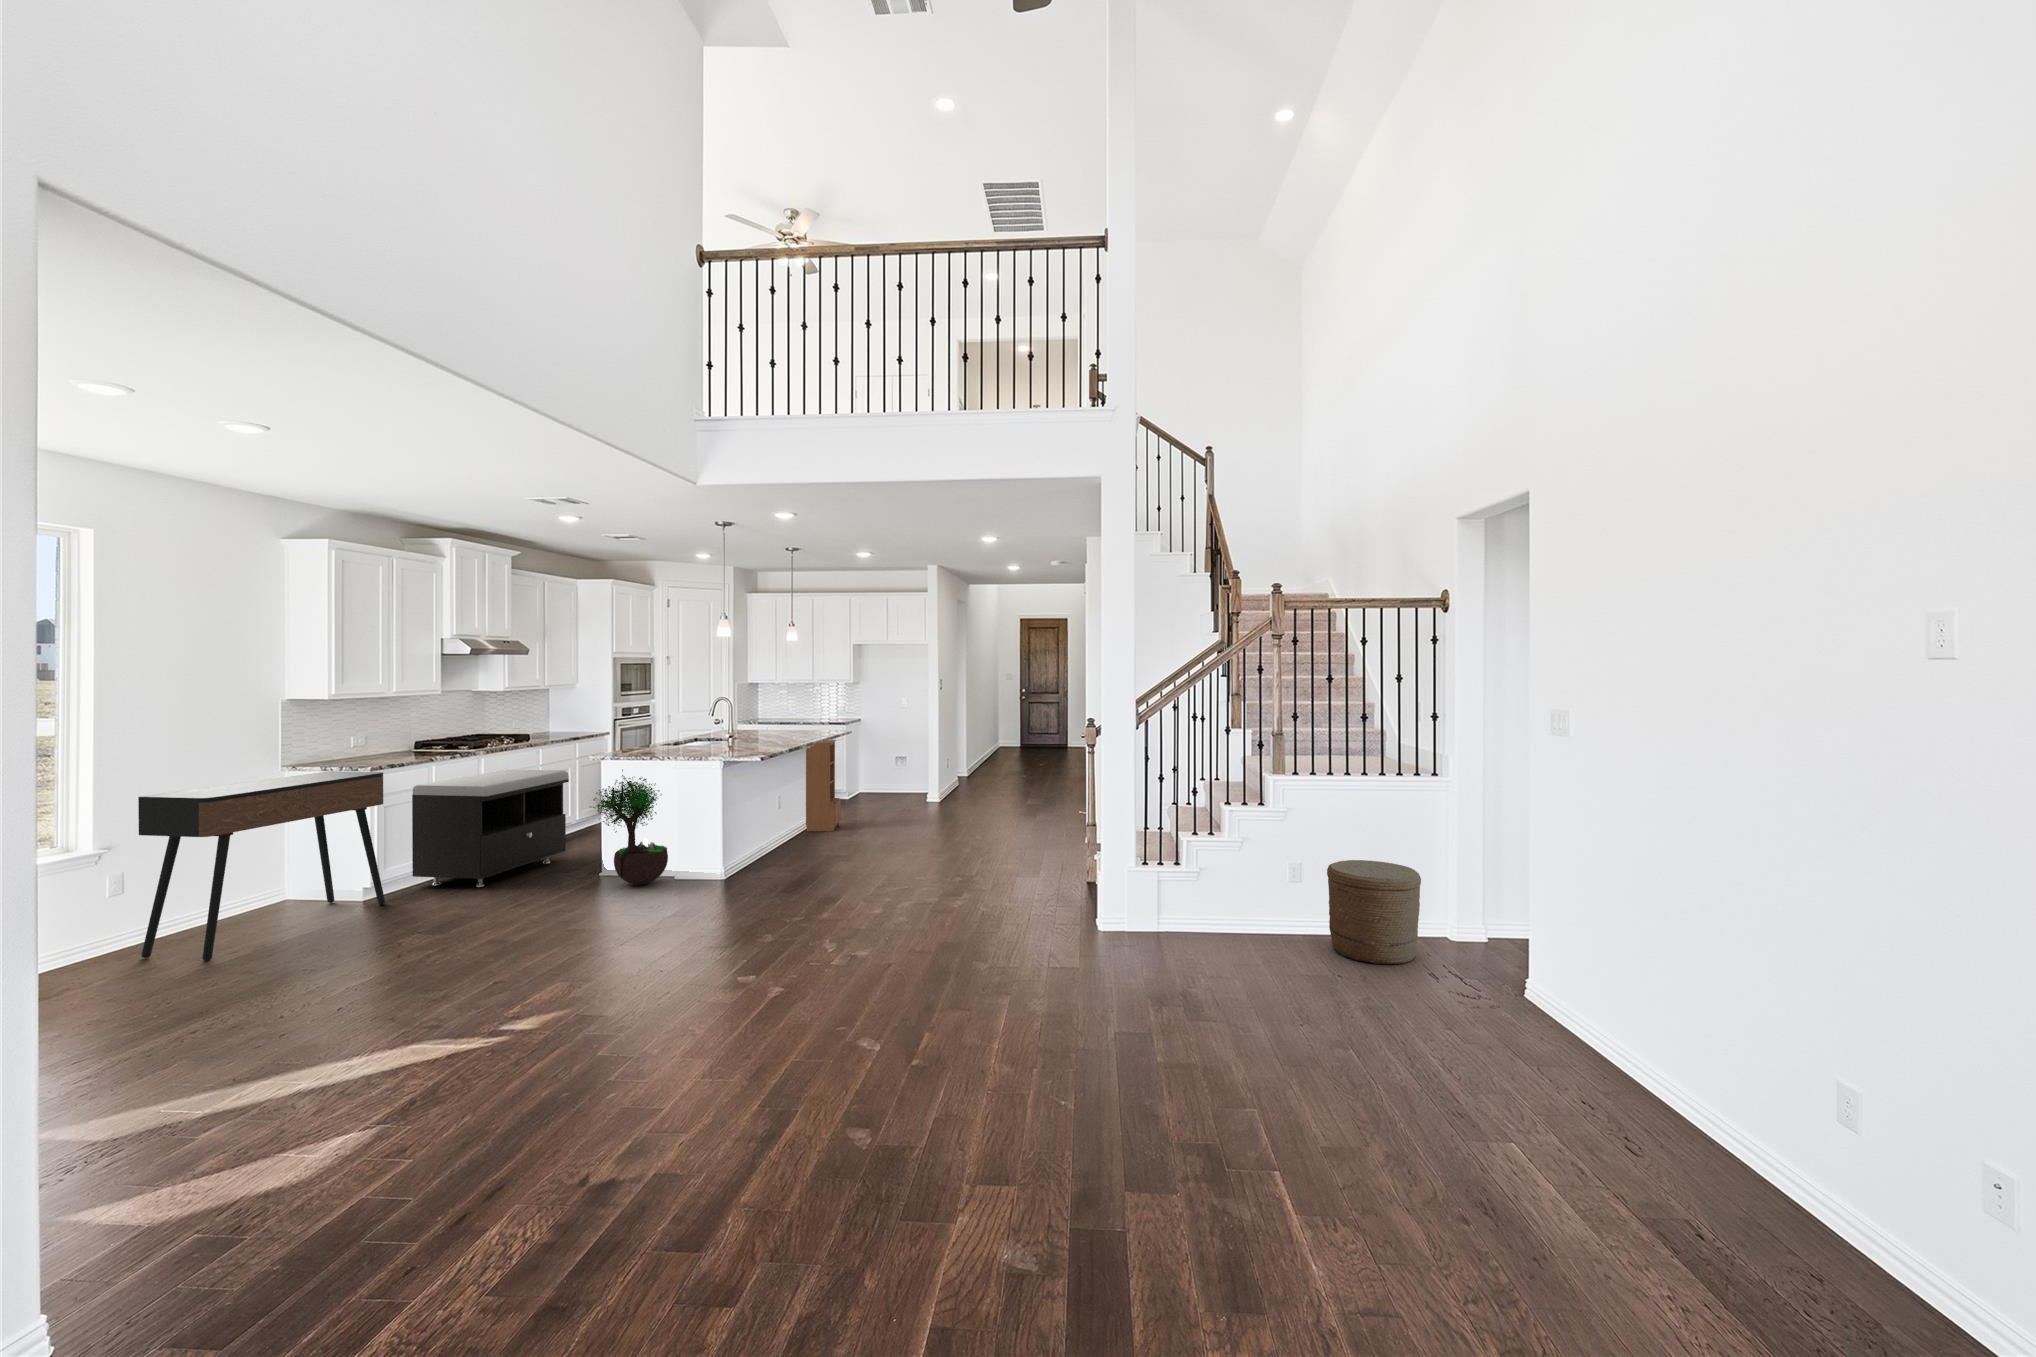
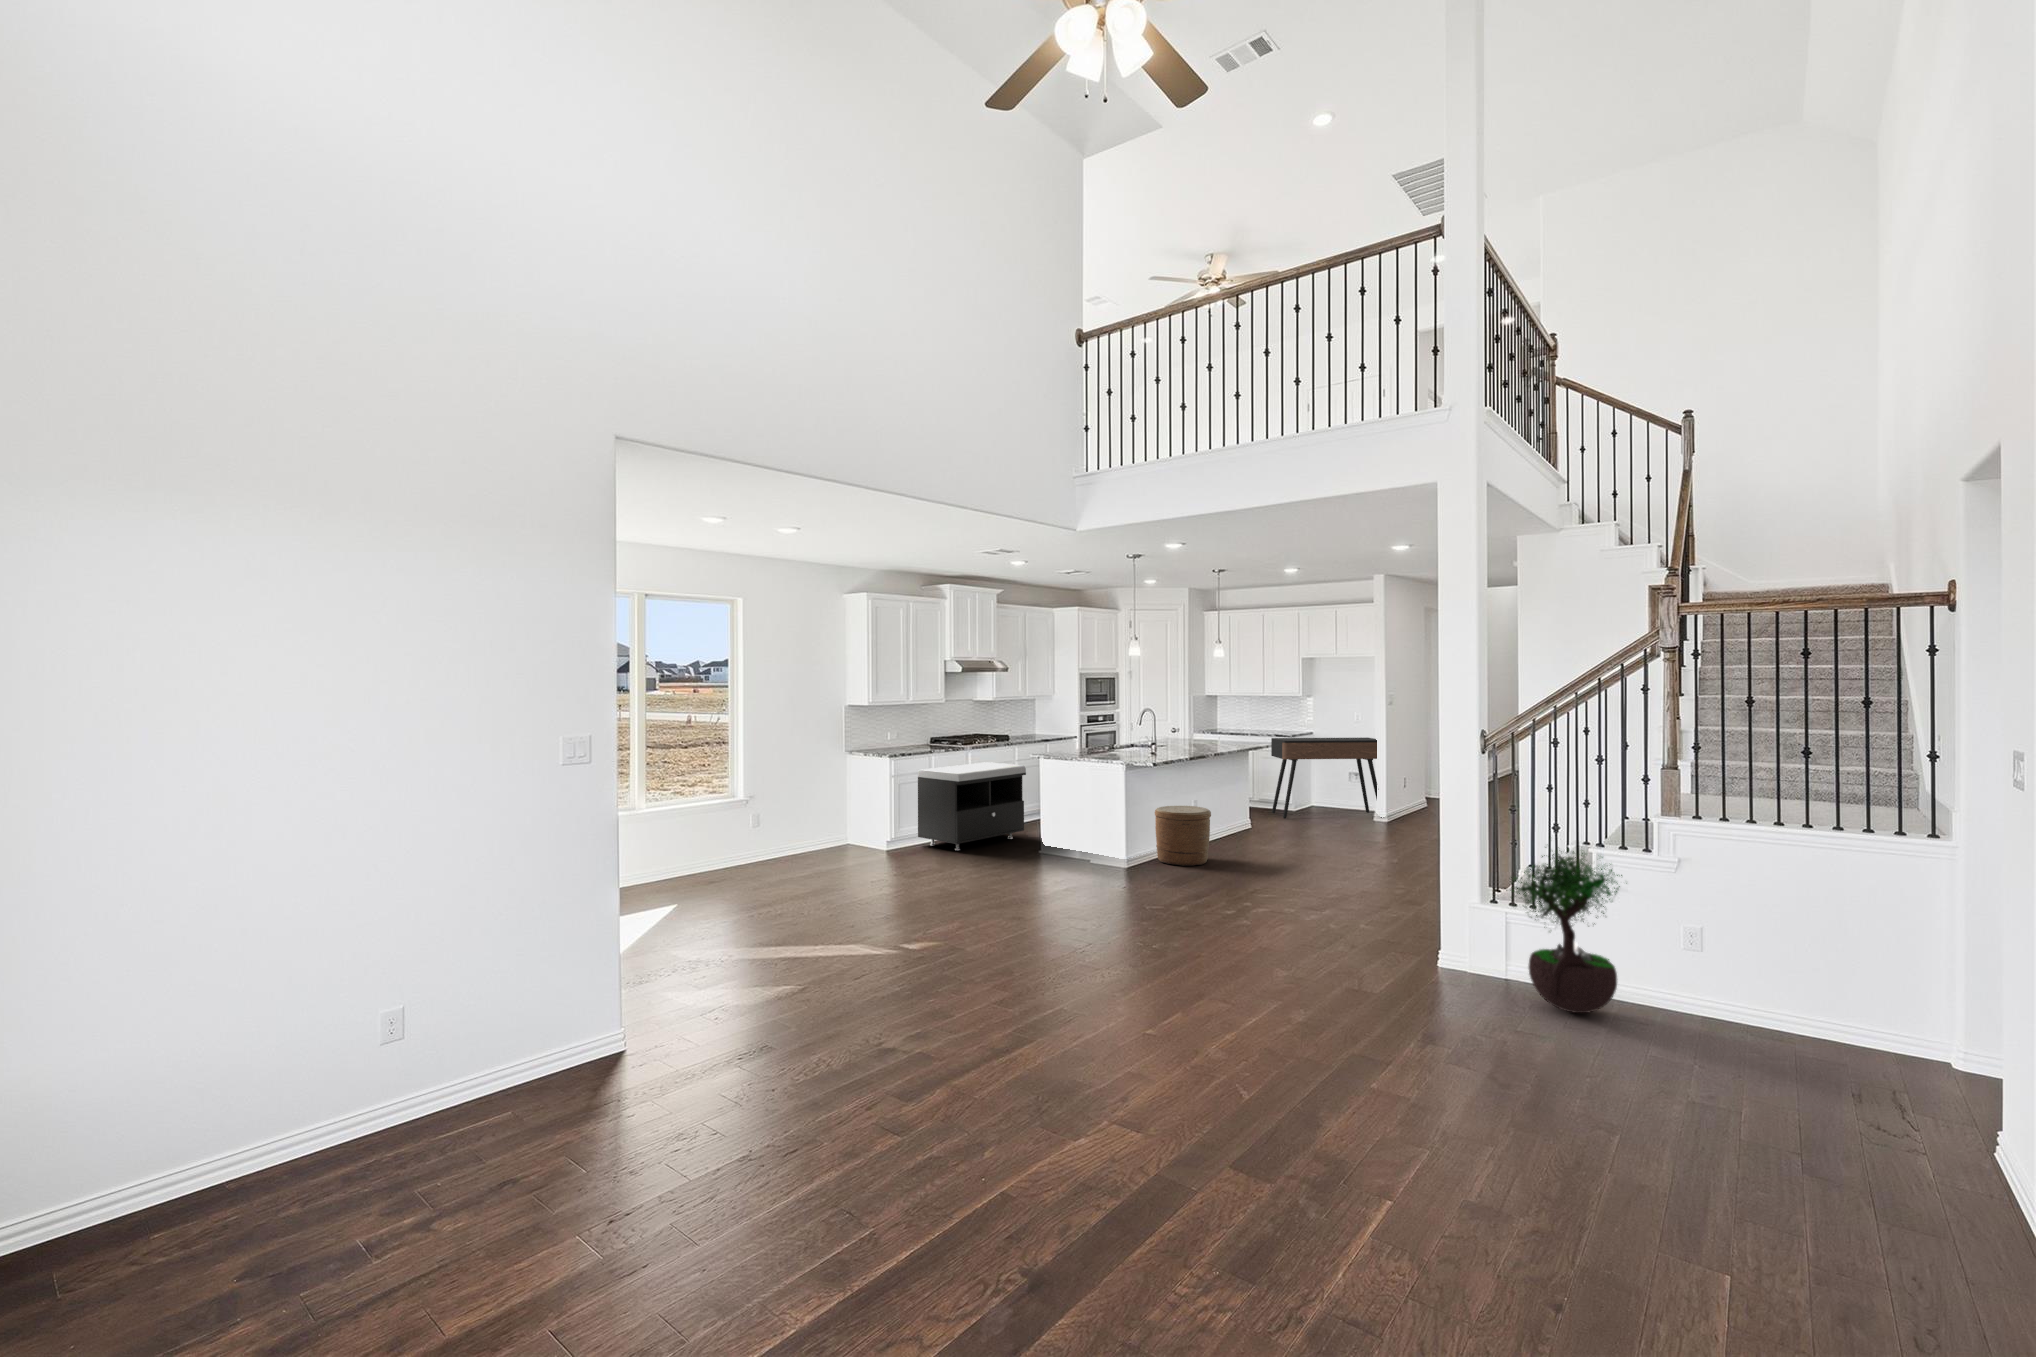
bookcase: present [806,740,841,831] -> none [1227,750,1265,839]
potted tree: present [590,770,668,885] -> present [1506,850,1622,1013]
console table: present [138,771,385,961] -> present [1271,738,1382,818]
woven basket: present [1327,860,1421,964] -> present [1155,806,1211,866]

